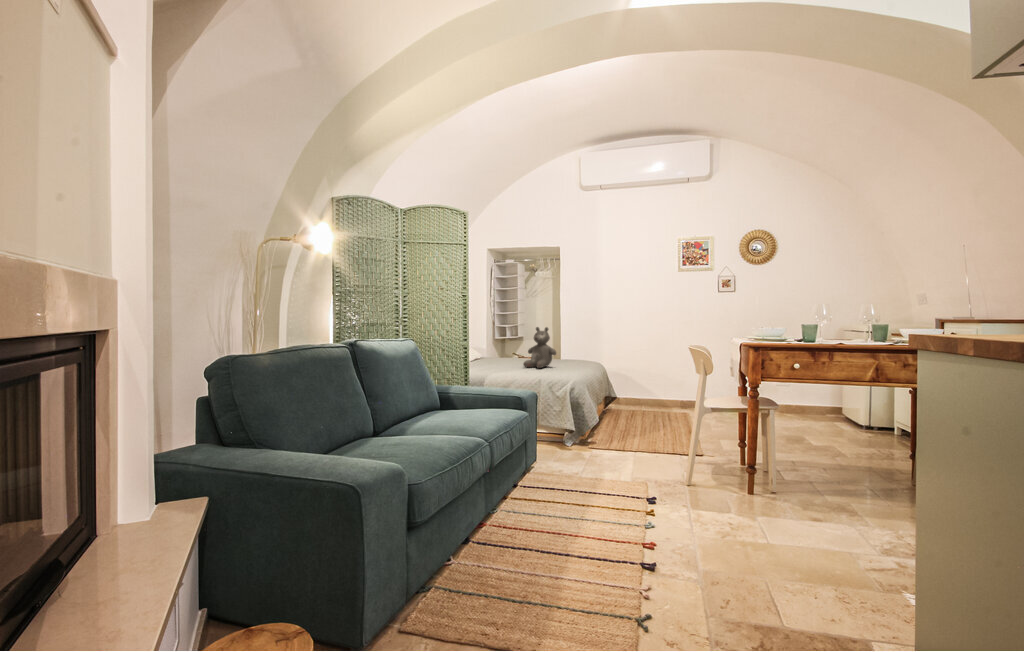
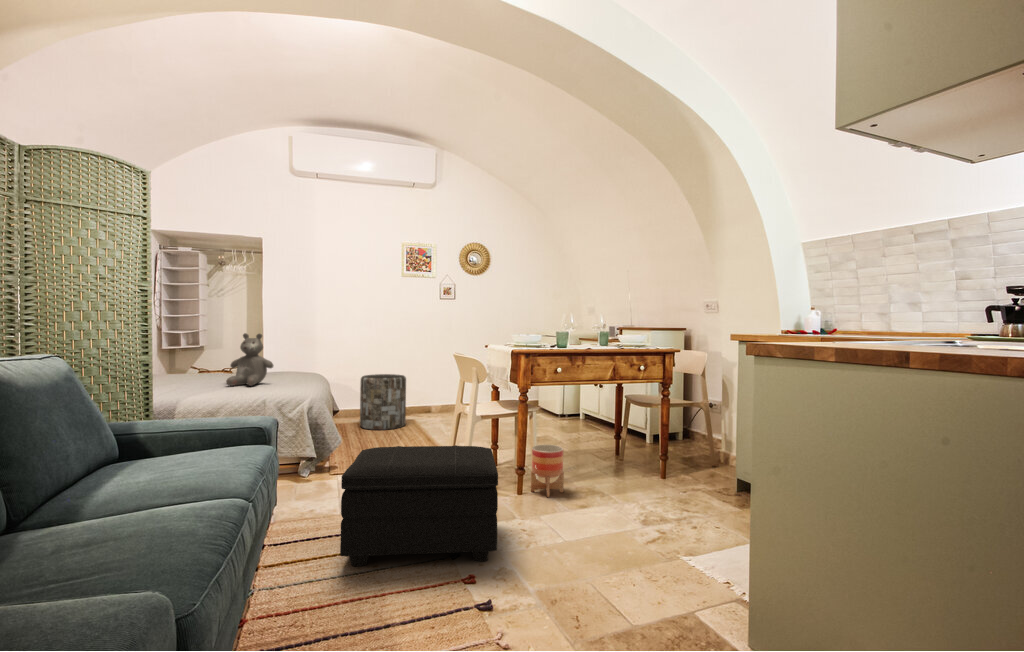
side table: none [635,365,678,417] -> present [360,374,406,430]
footstool: none [556,423,701,536] -> present [340,445,498,566]
planter: none [765,446,804,501] -> present [531,445,564,497]

